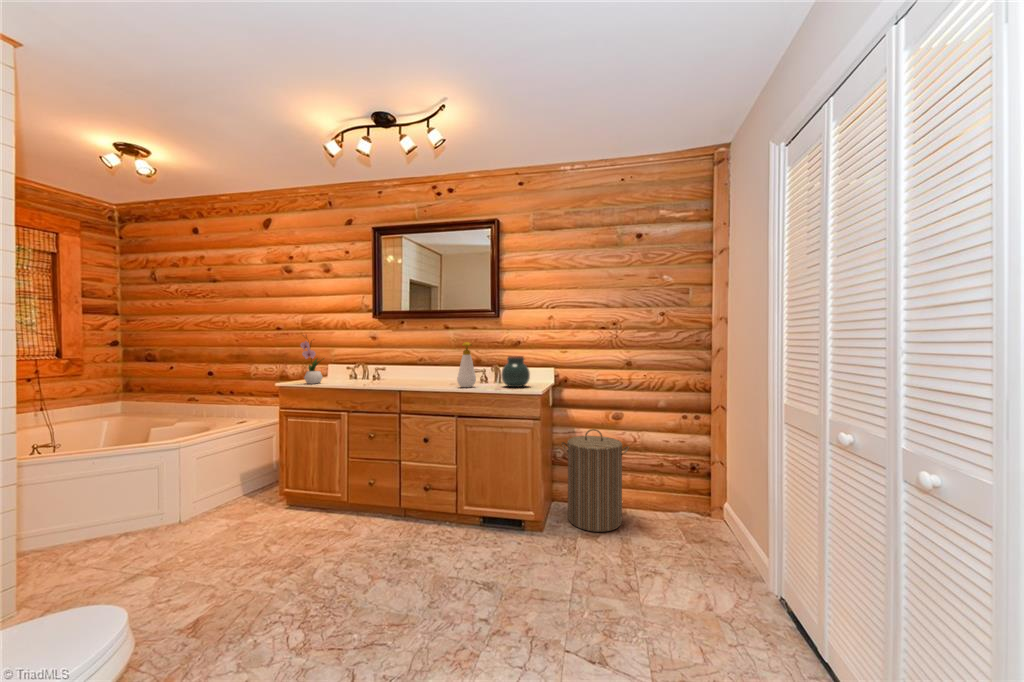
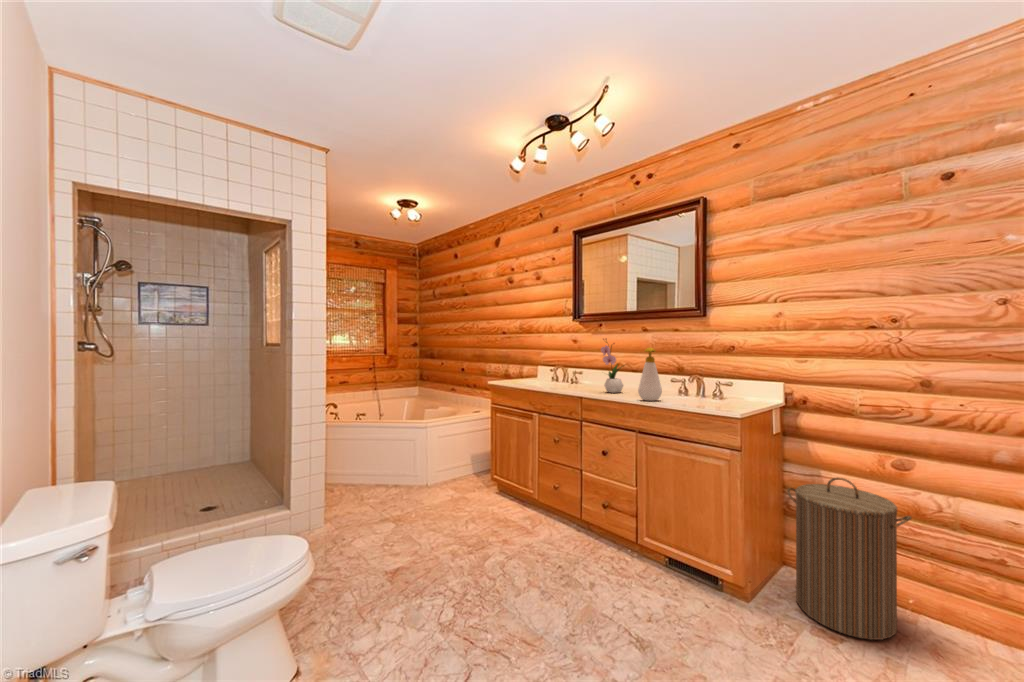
flower arrangement: present [301,335,323,384] -> present [601,339,623,393]
jar: present [501,356,530,387] -> none [693,365,733,405]

